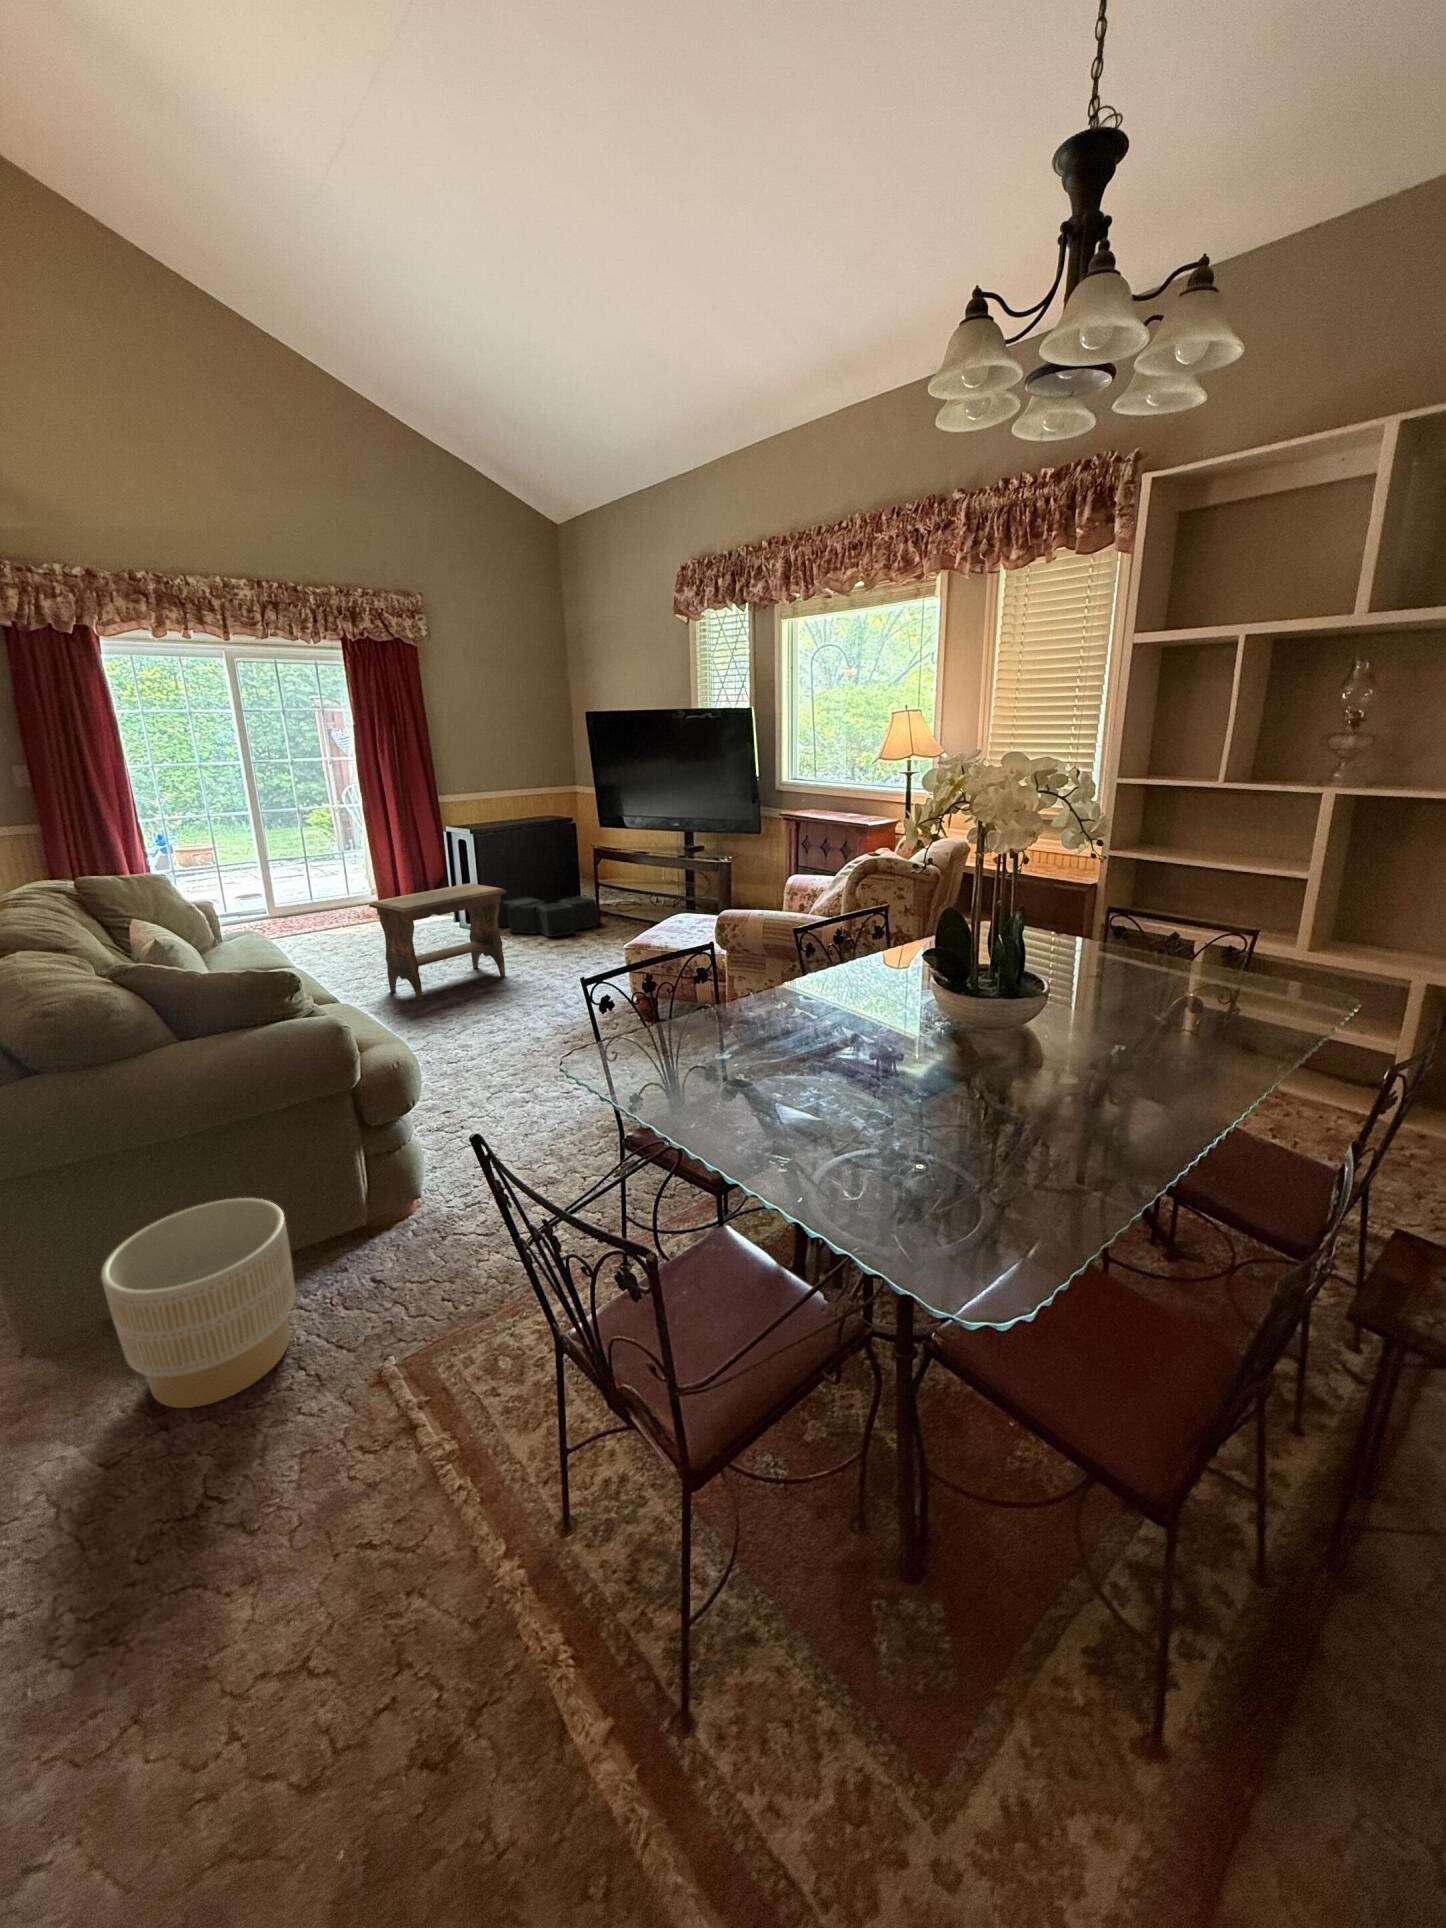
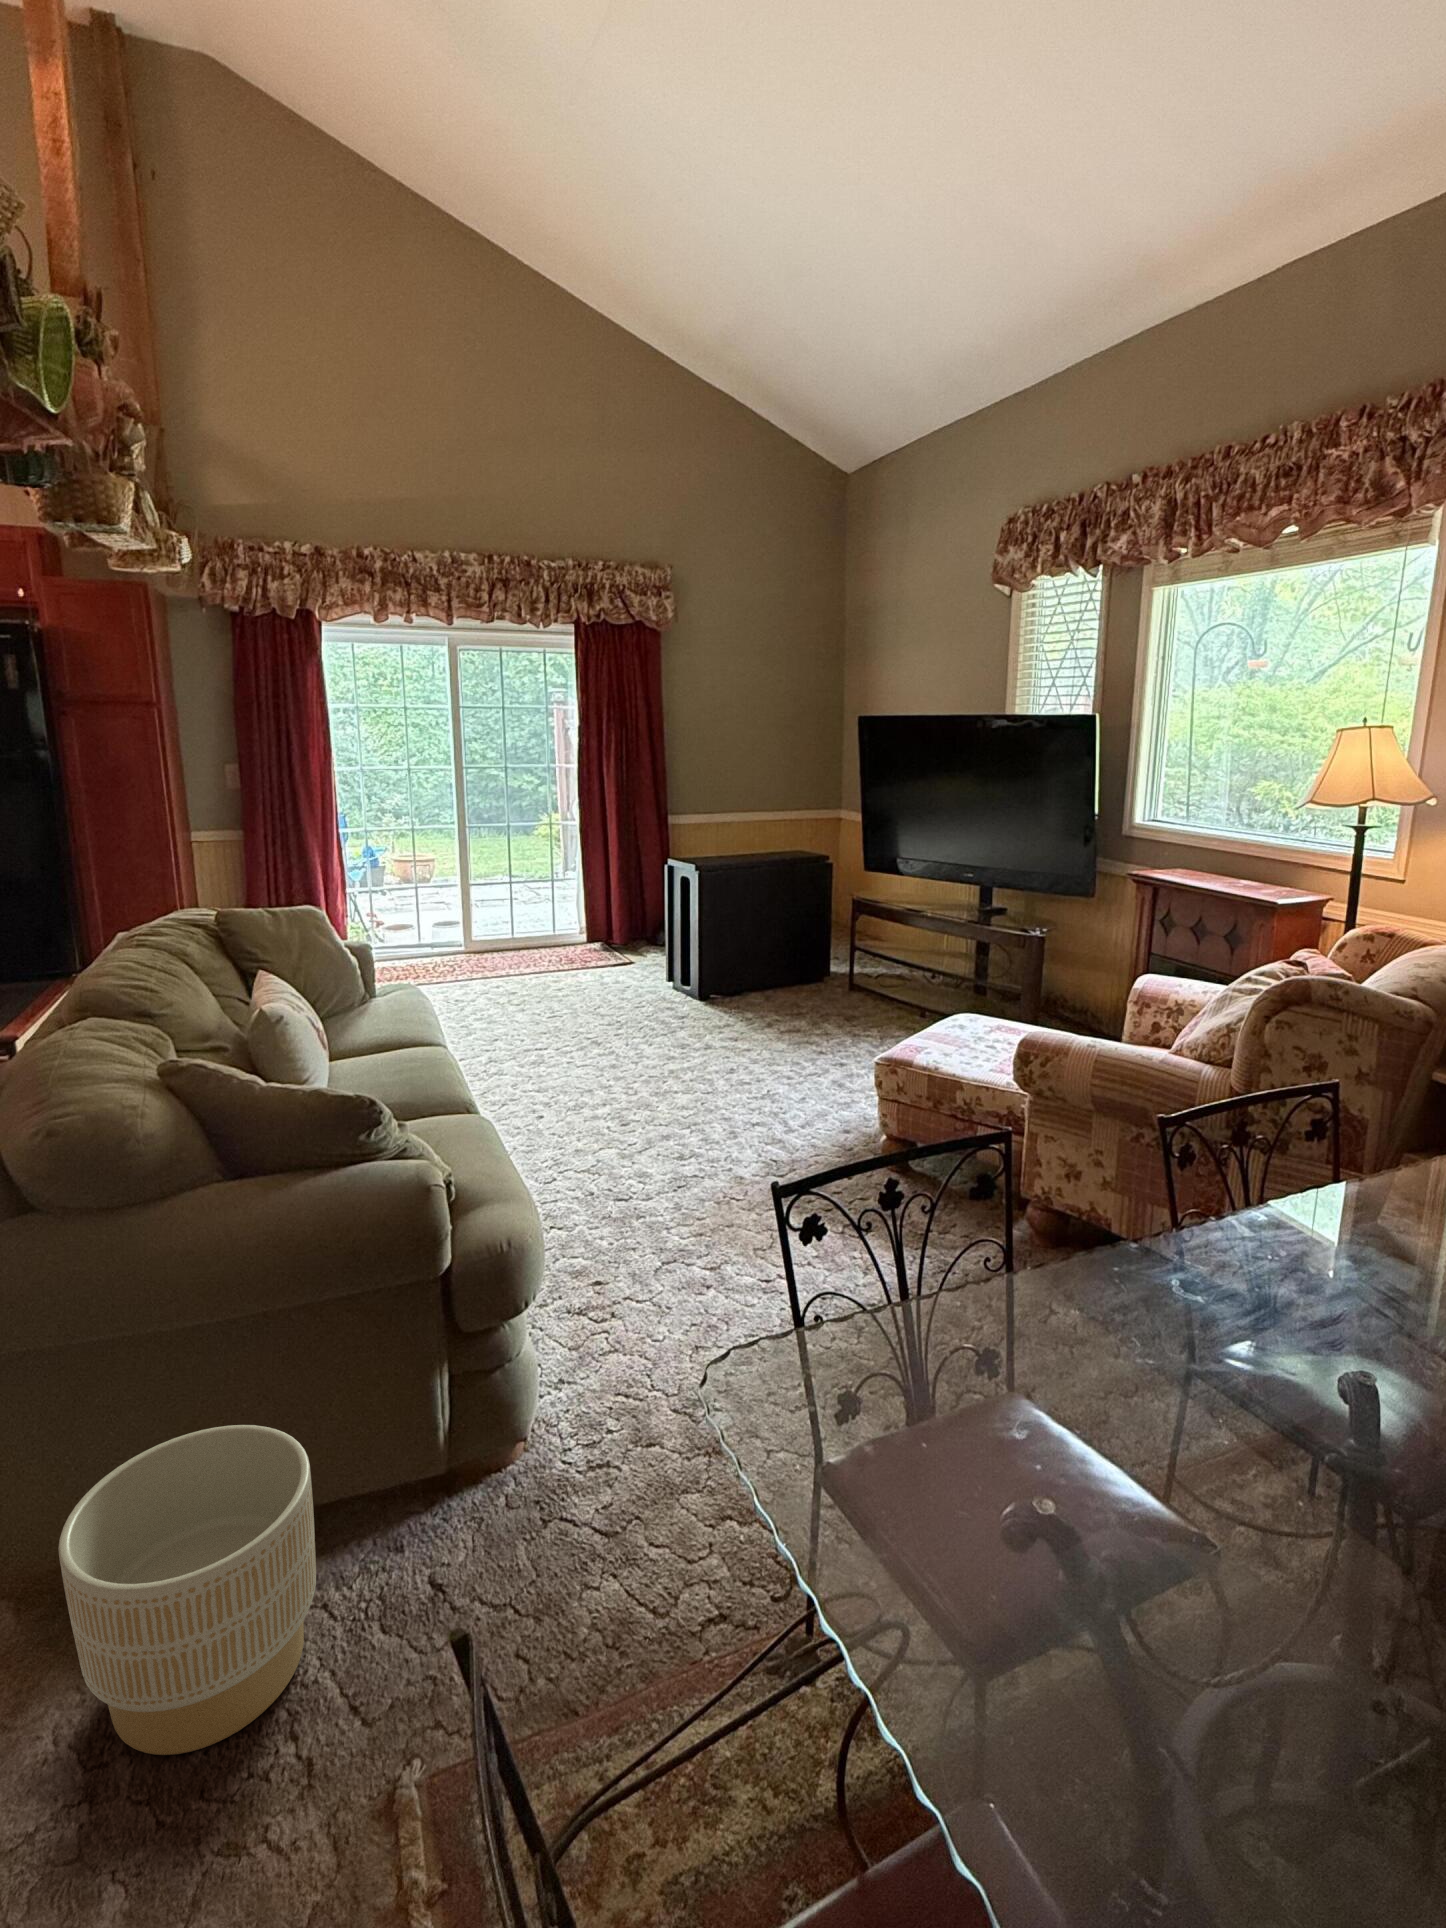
footstool: present [369,883,506,1001] -> none [555,941,726,1095]
storage bin: present [504,896,601,937] -> none [728,959,855,1018]

